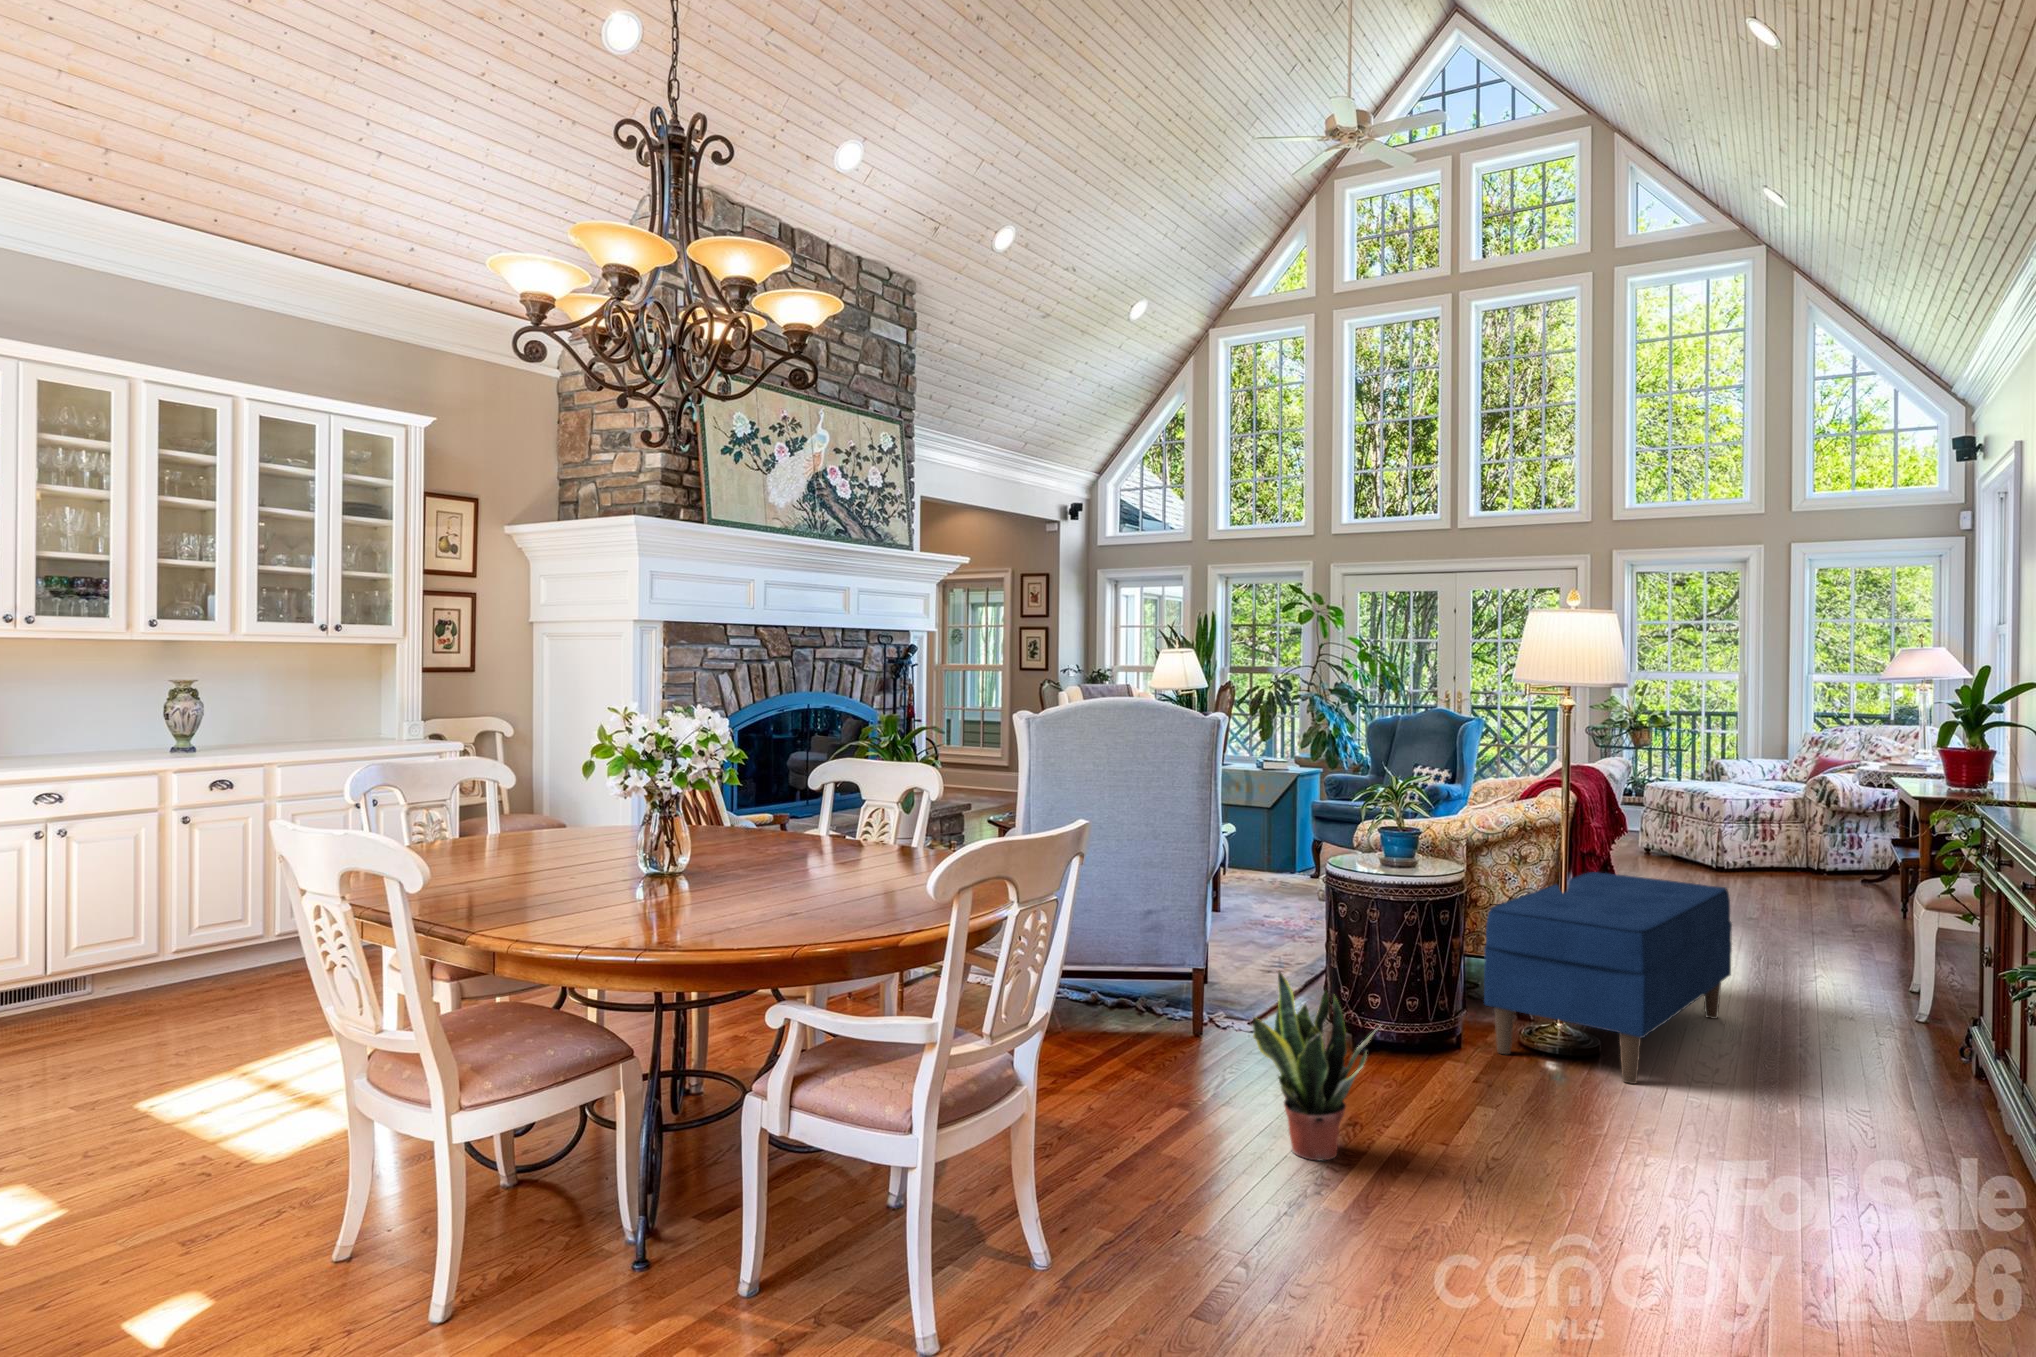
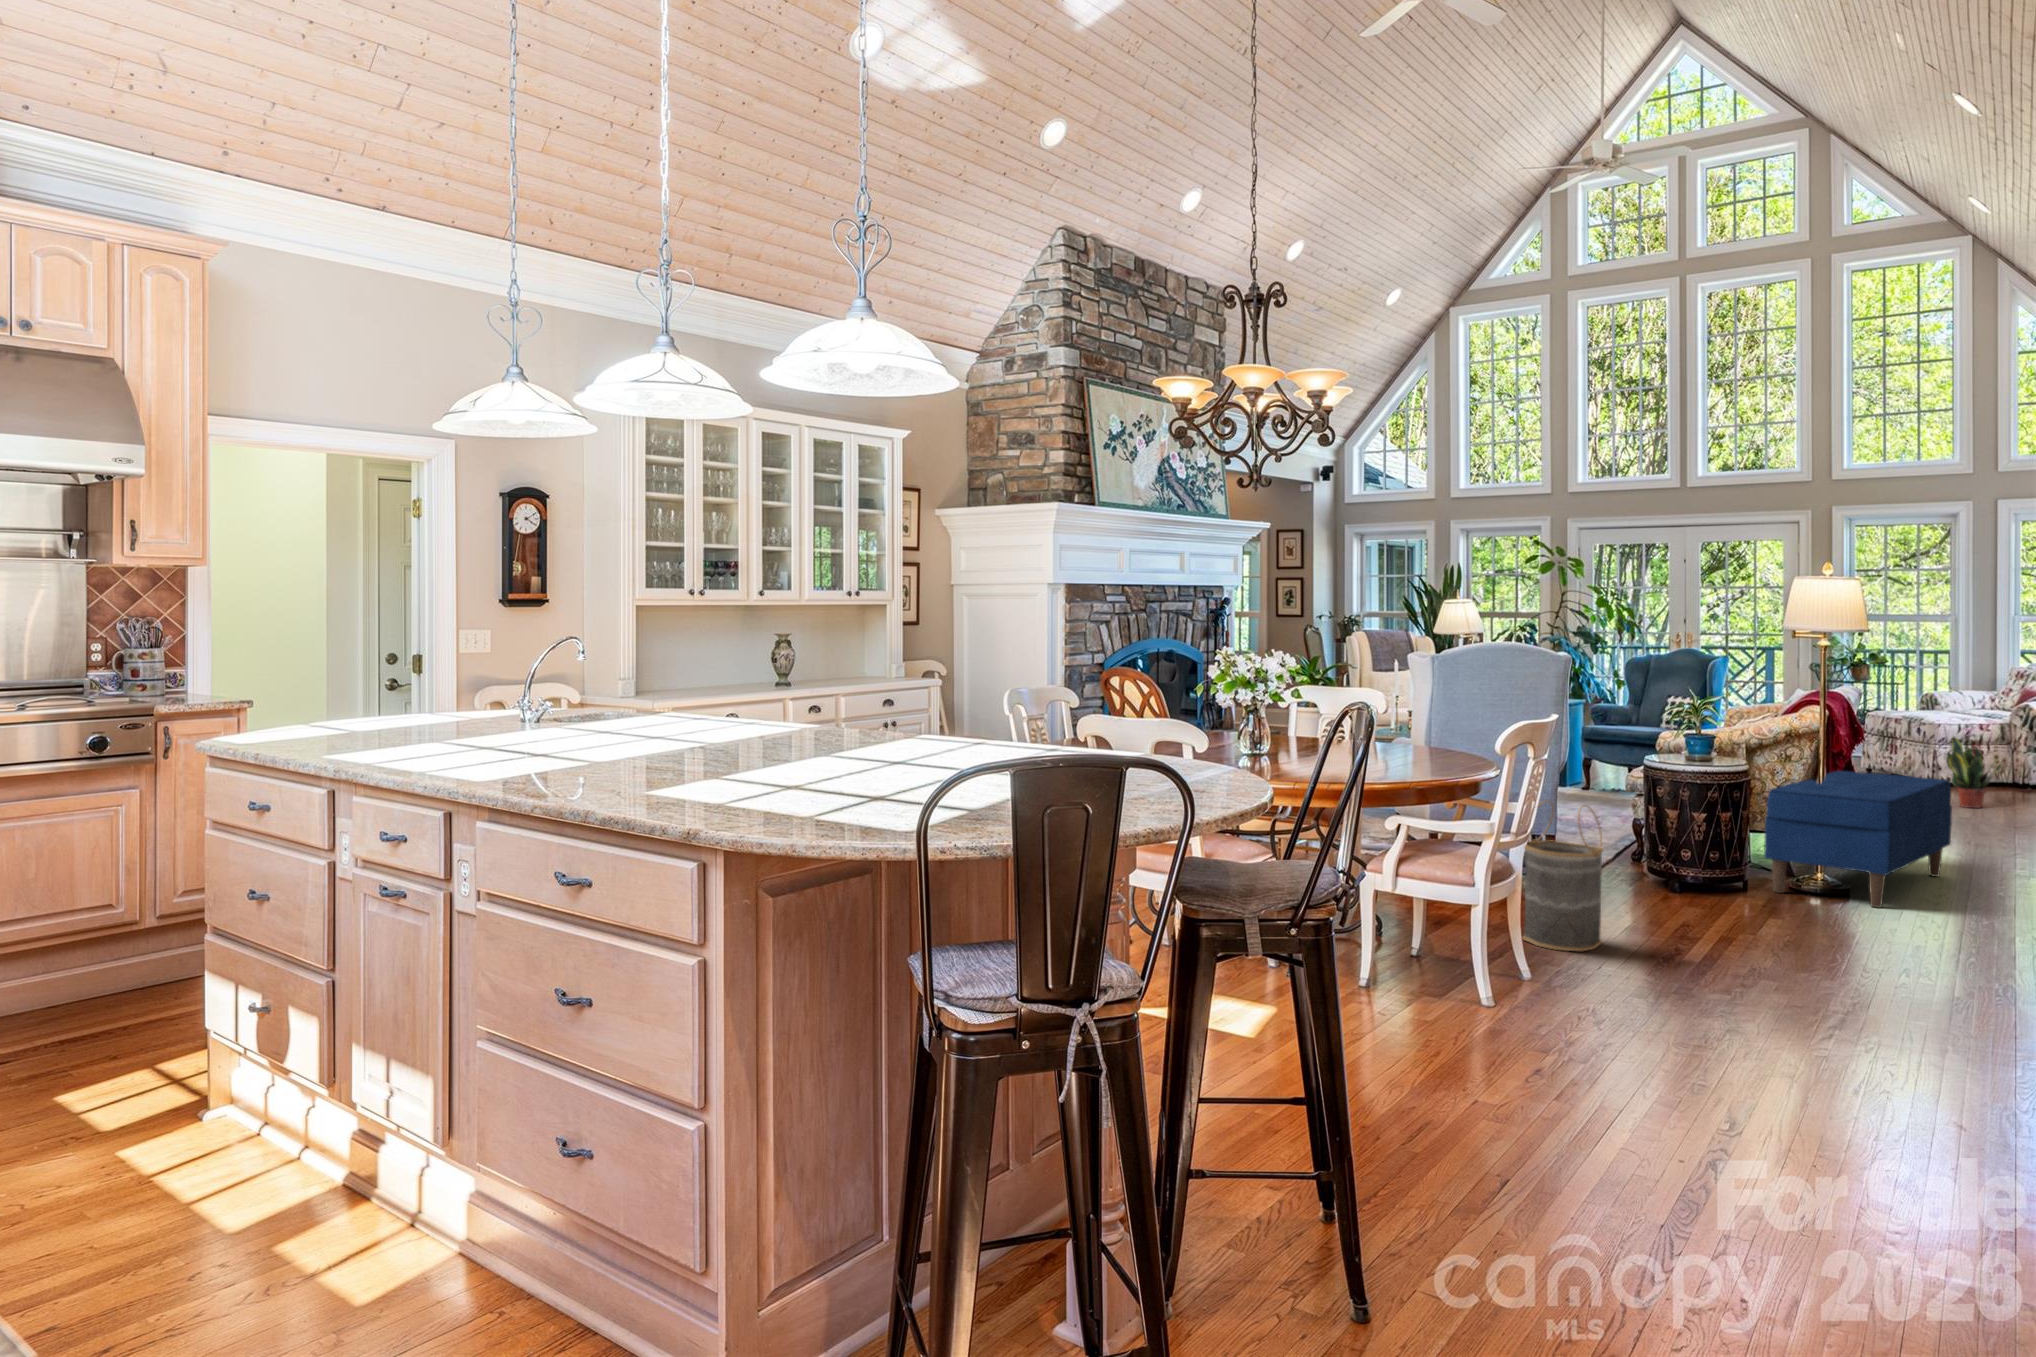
basket: none [1088,947,1207,1201] -> present [1522,801,1604,951]
potted plant: present [1253,972,1375,1161] -> present [1946,737,2001,808]

